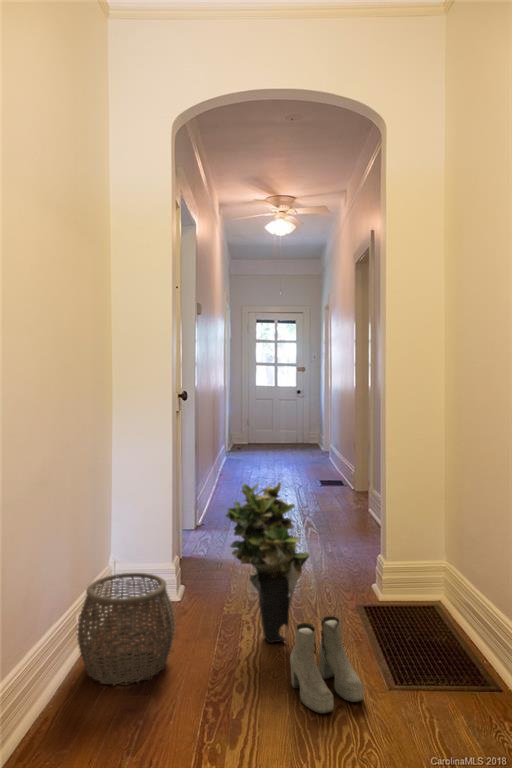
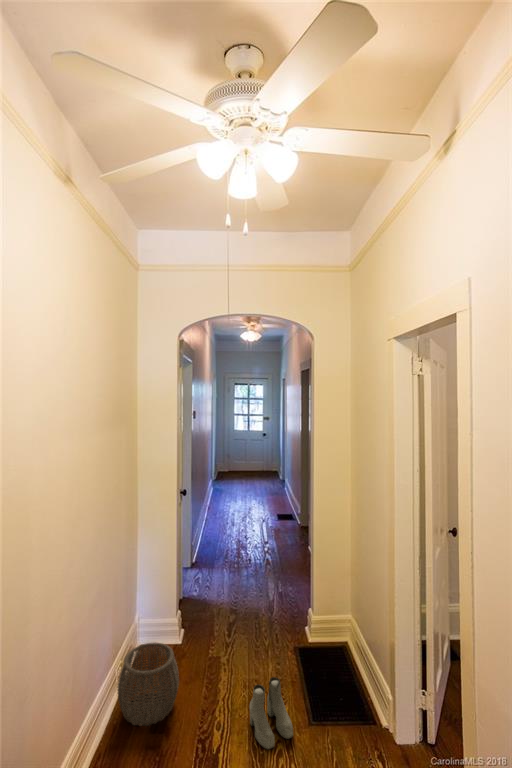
potted plant: present [225,483,310,643] -> none [211,571,265,684]

